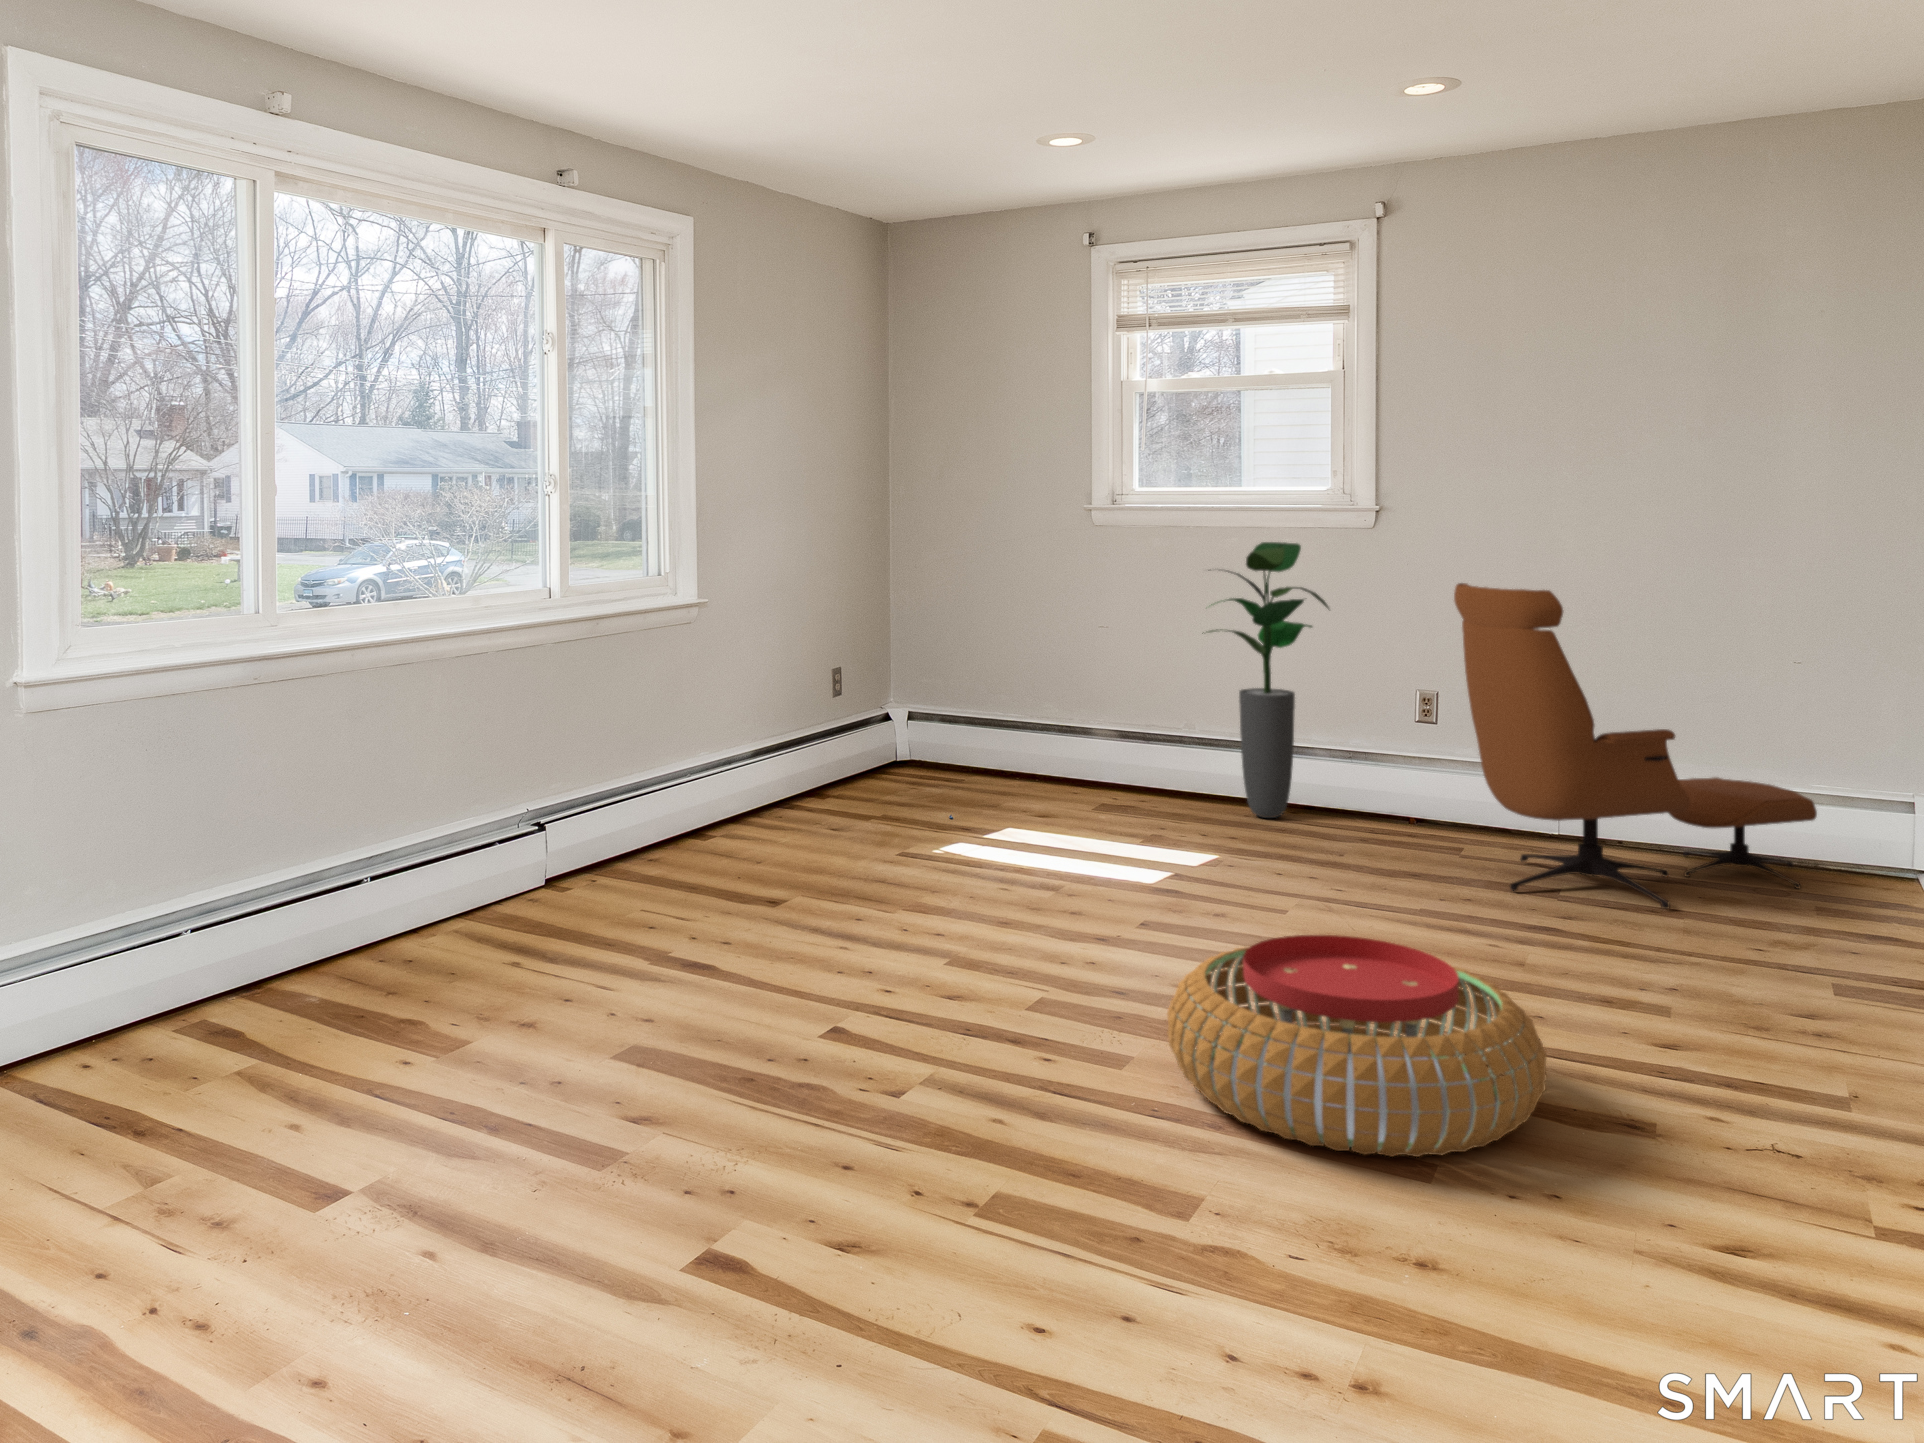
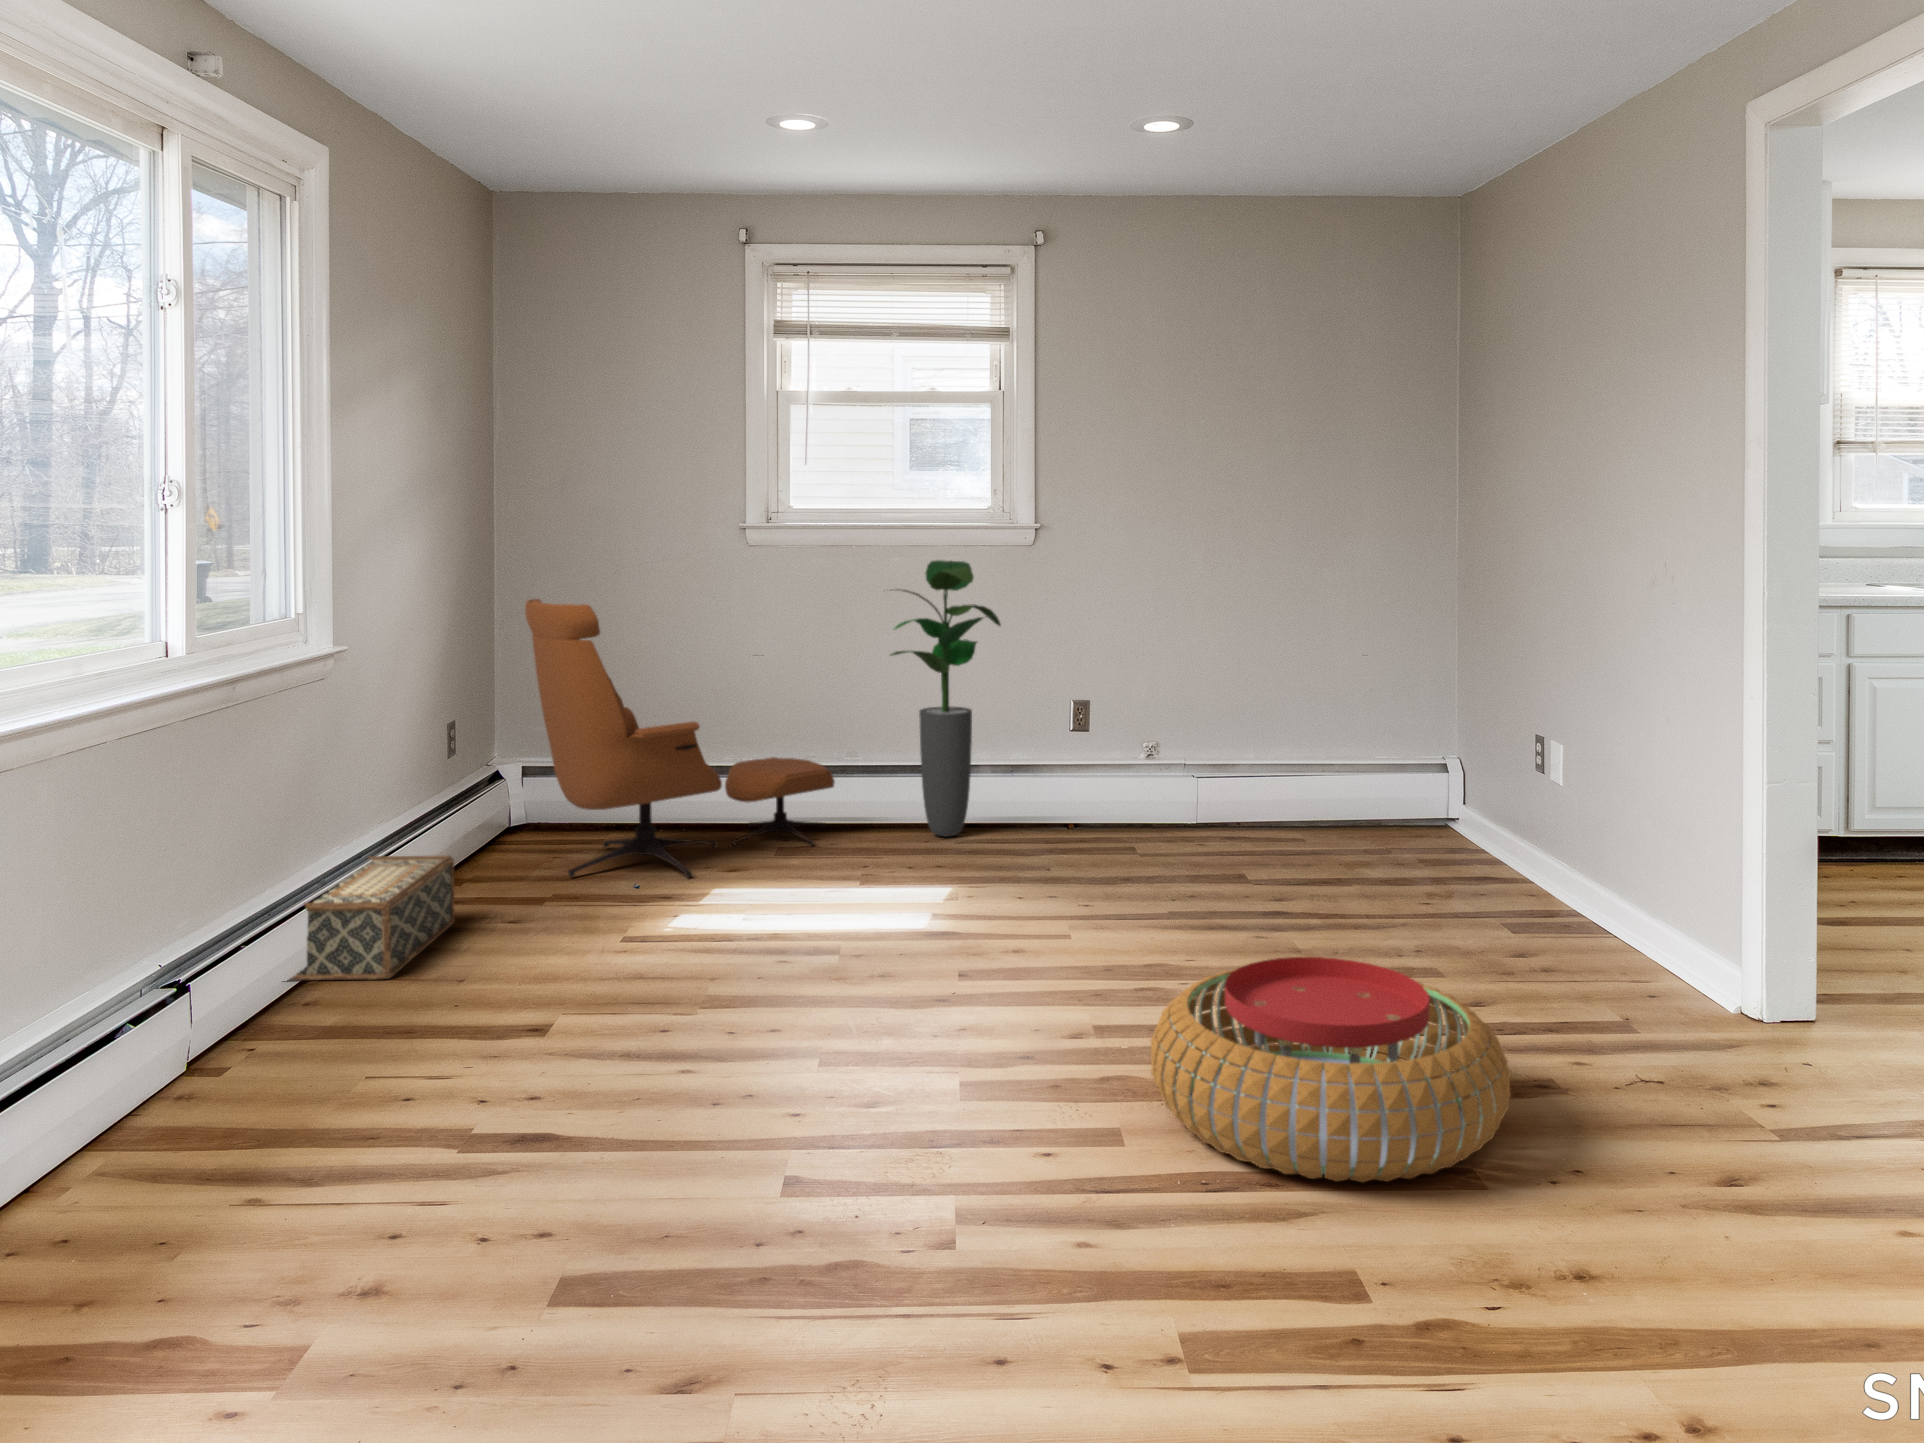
lounge chair: present [1454,583,1817,909] -> present [525,599,835,877]
woven basket: none [637,766,784,857] -> present [290,855,455,980]

